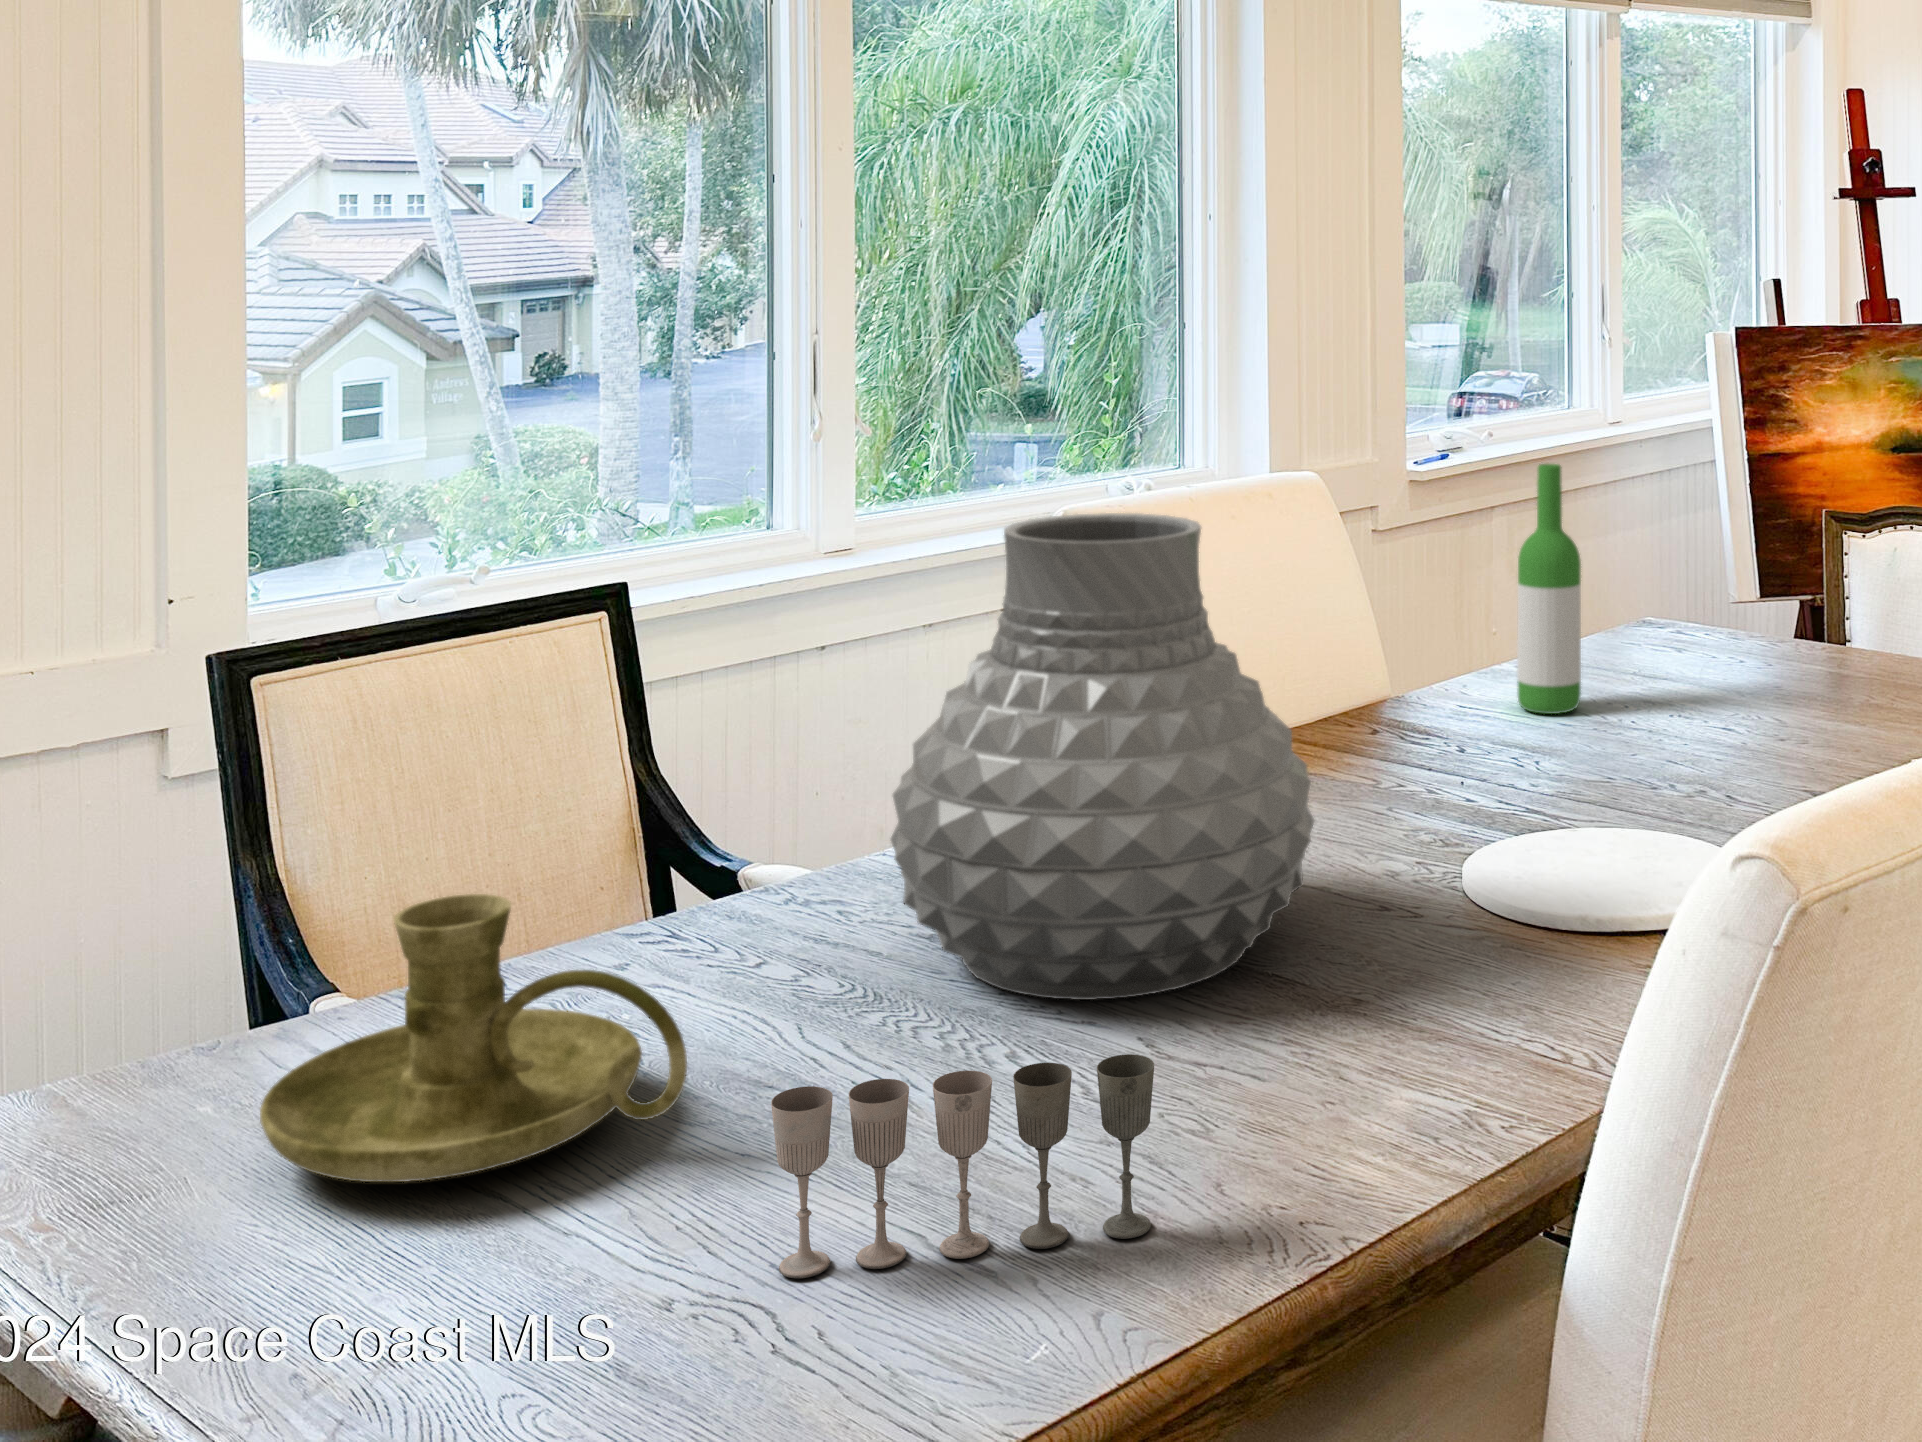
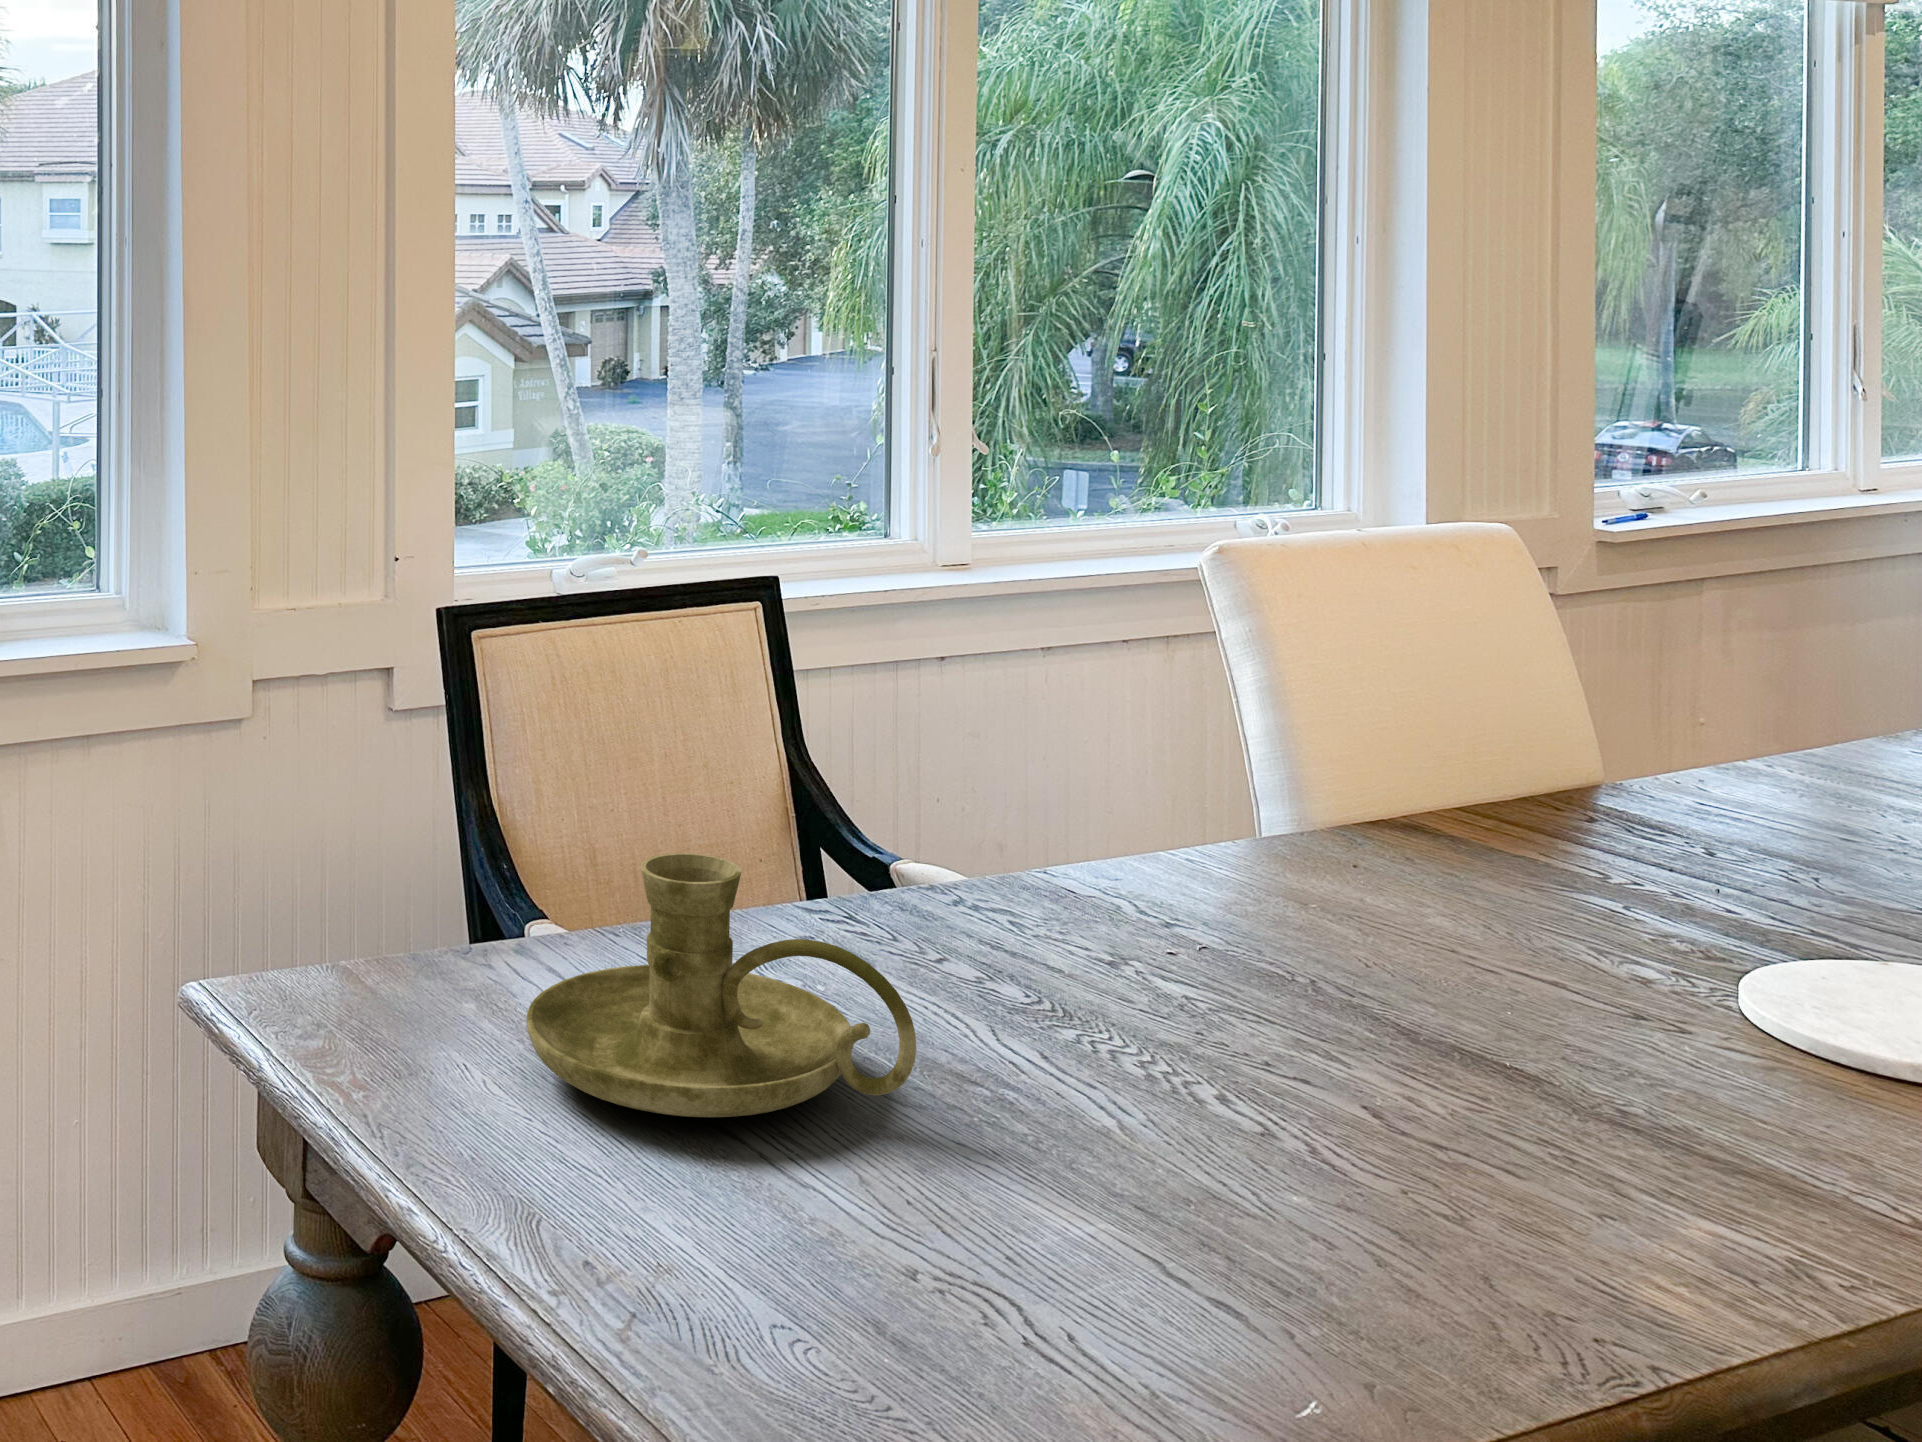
wine bottle: present [1517,464,1581,714] -> none [1665,524,1754,809]
vase: present [891,513,1314,1000] -> none [1046,541,1526,1054]
wine glass: present [771,1054,1154,1278] -> none [1048,1091,1459,1316]

